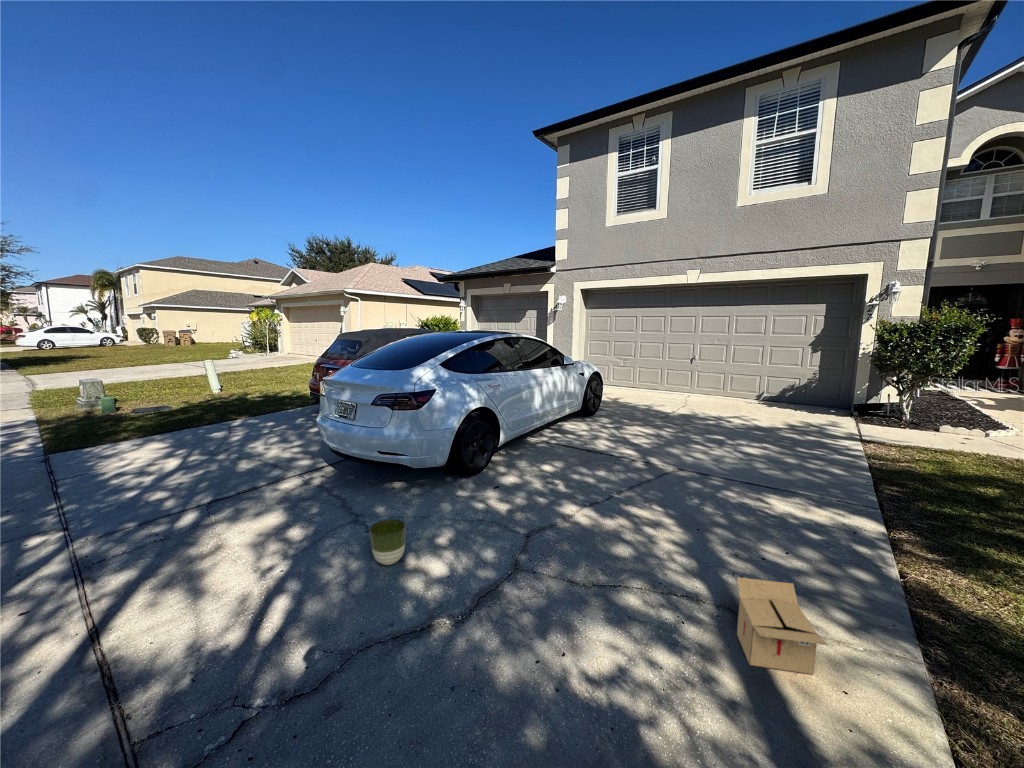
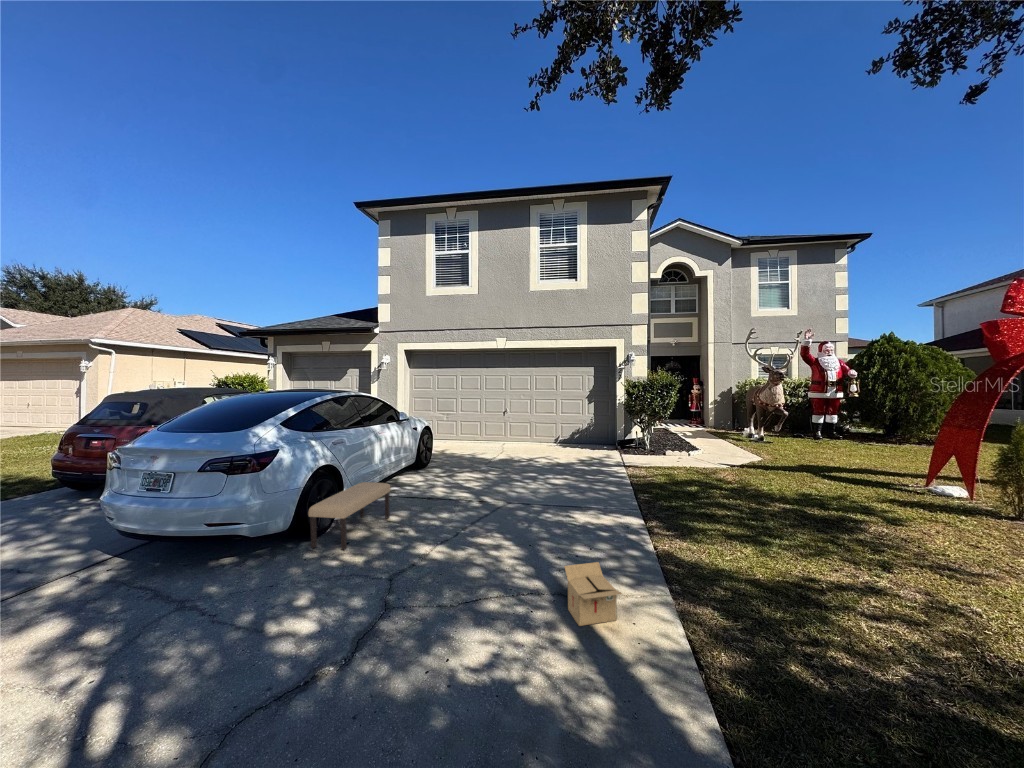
bench: none [461,427,545,495] -> present [308,482,391,550]
planter: present [370,519,405,565] -> none [227,584,268,635]

